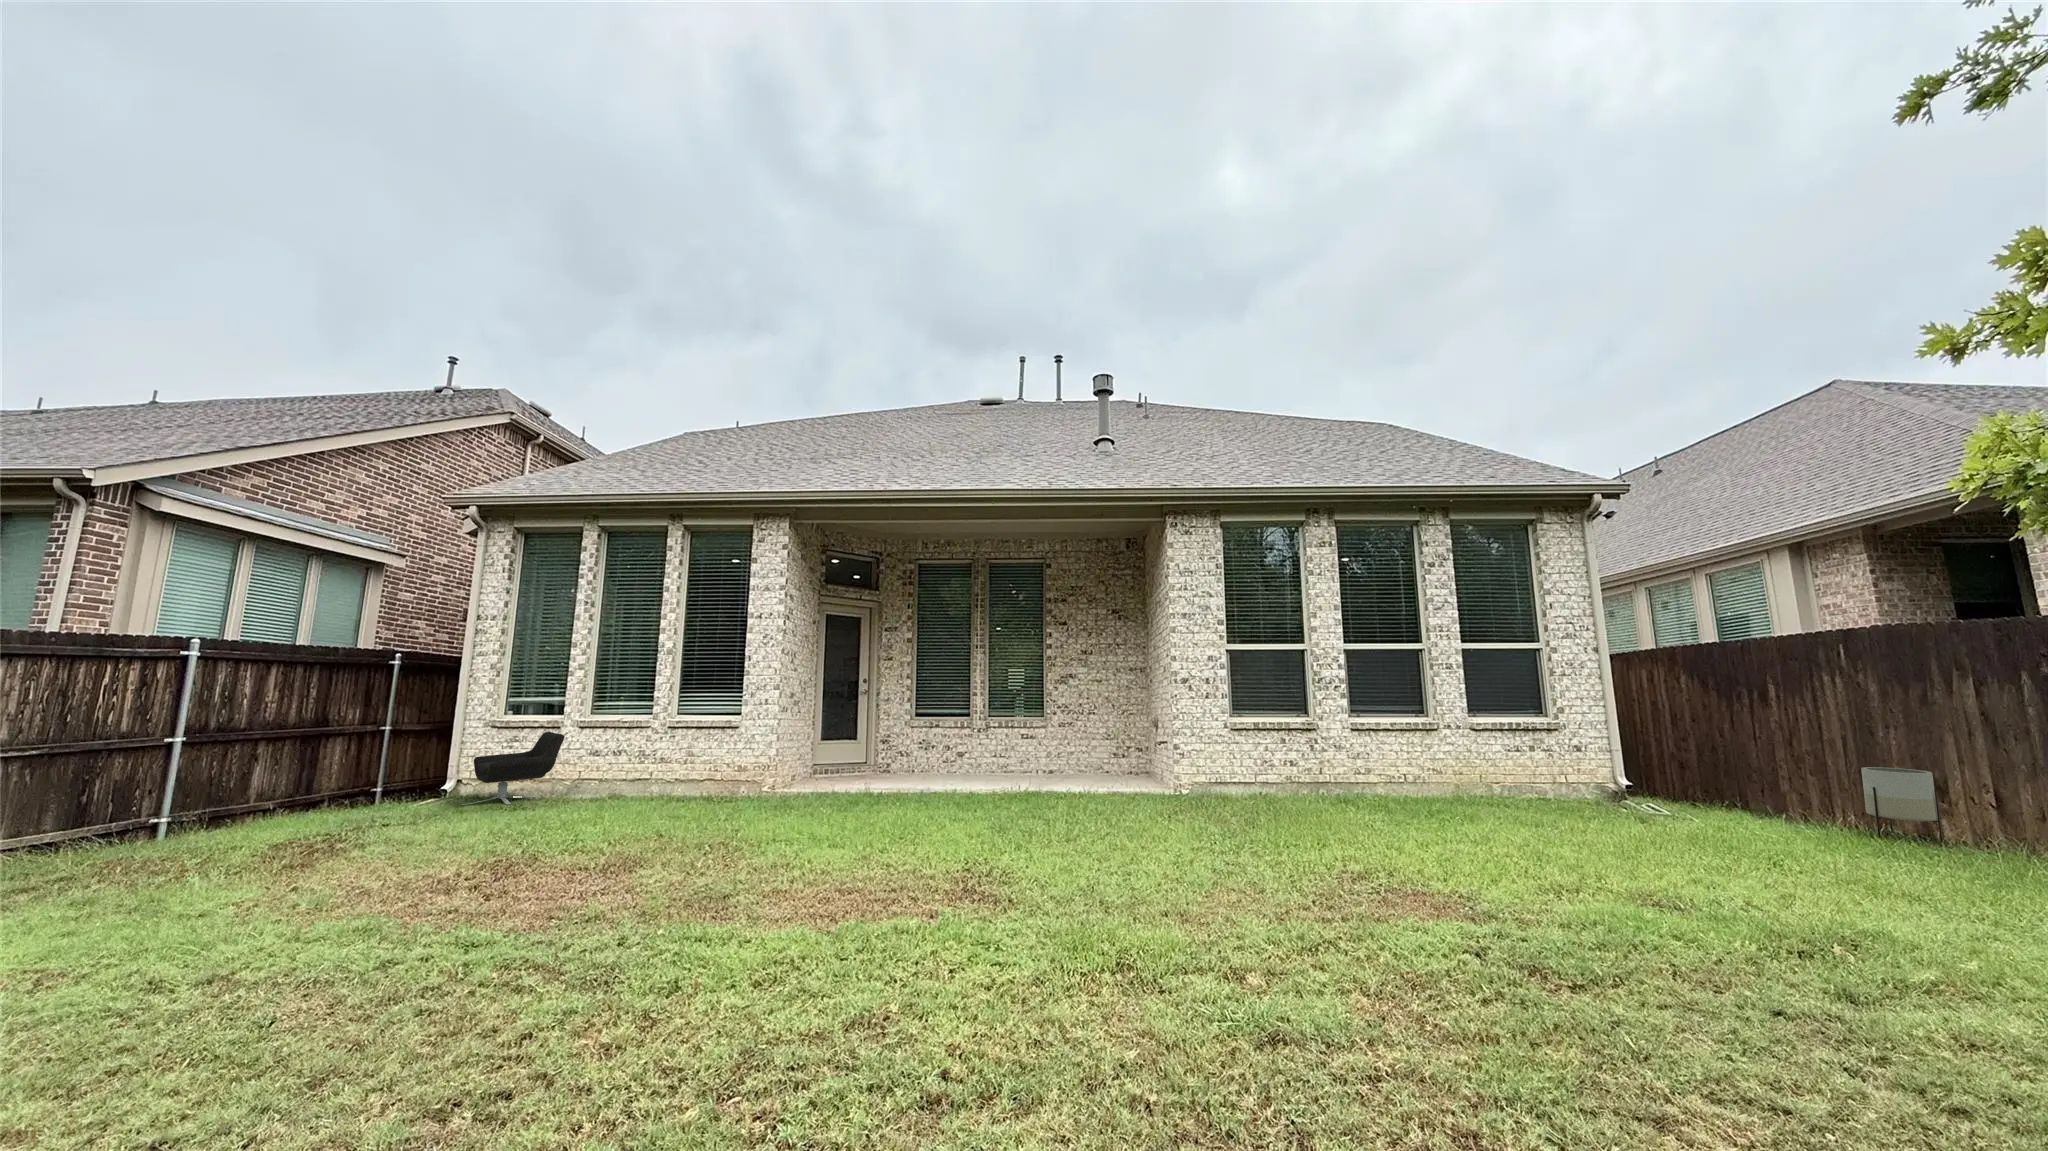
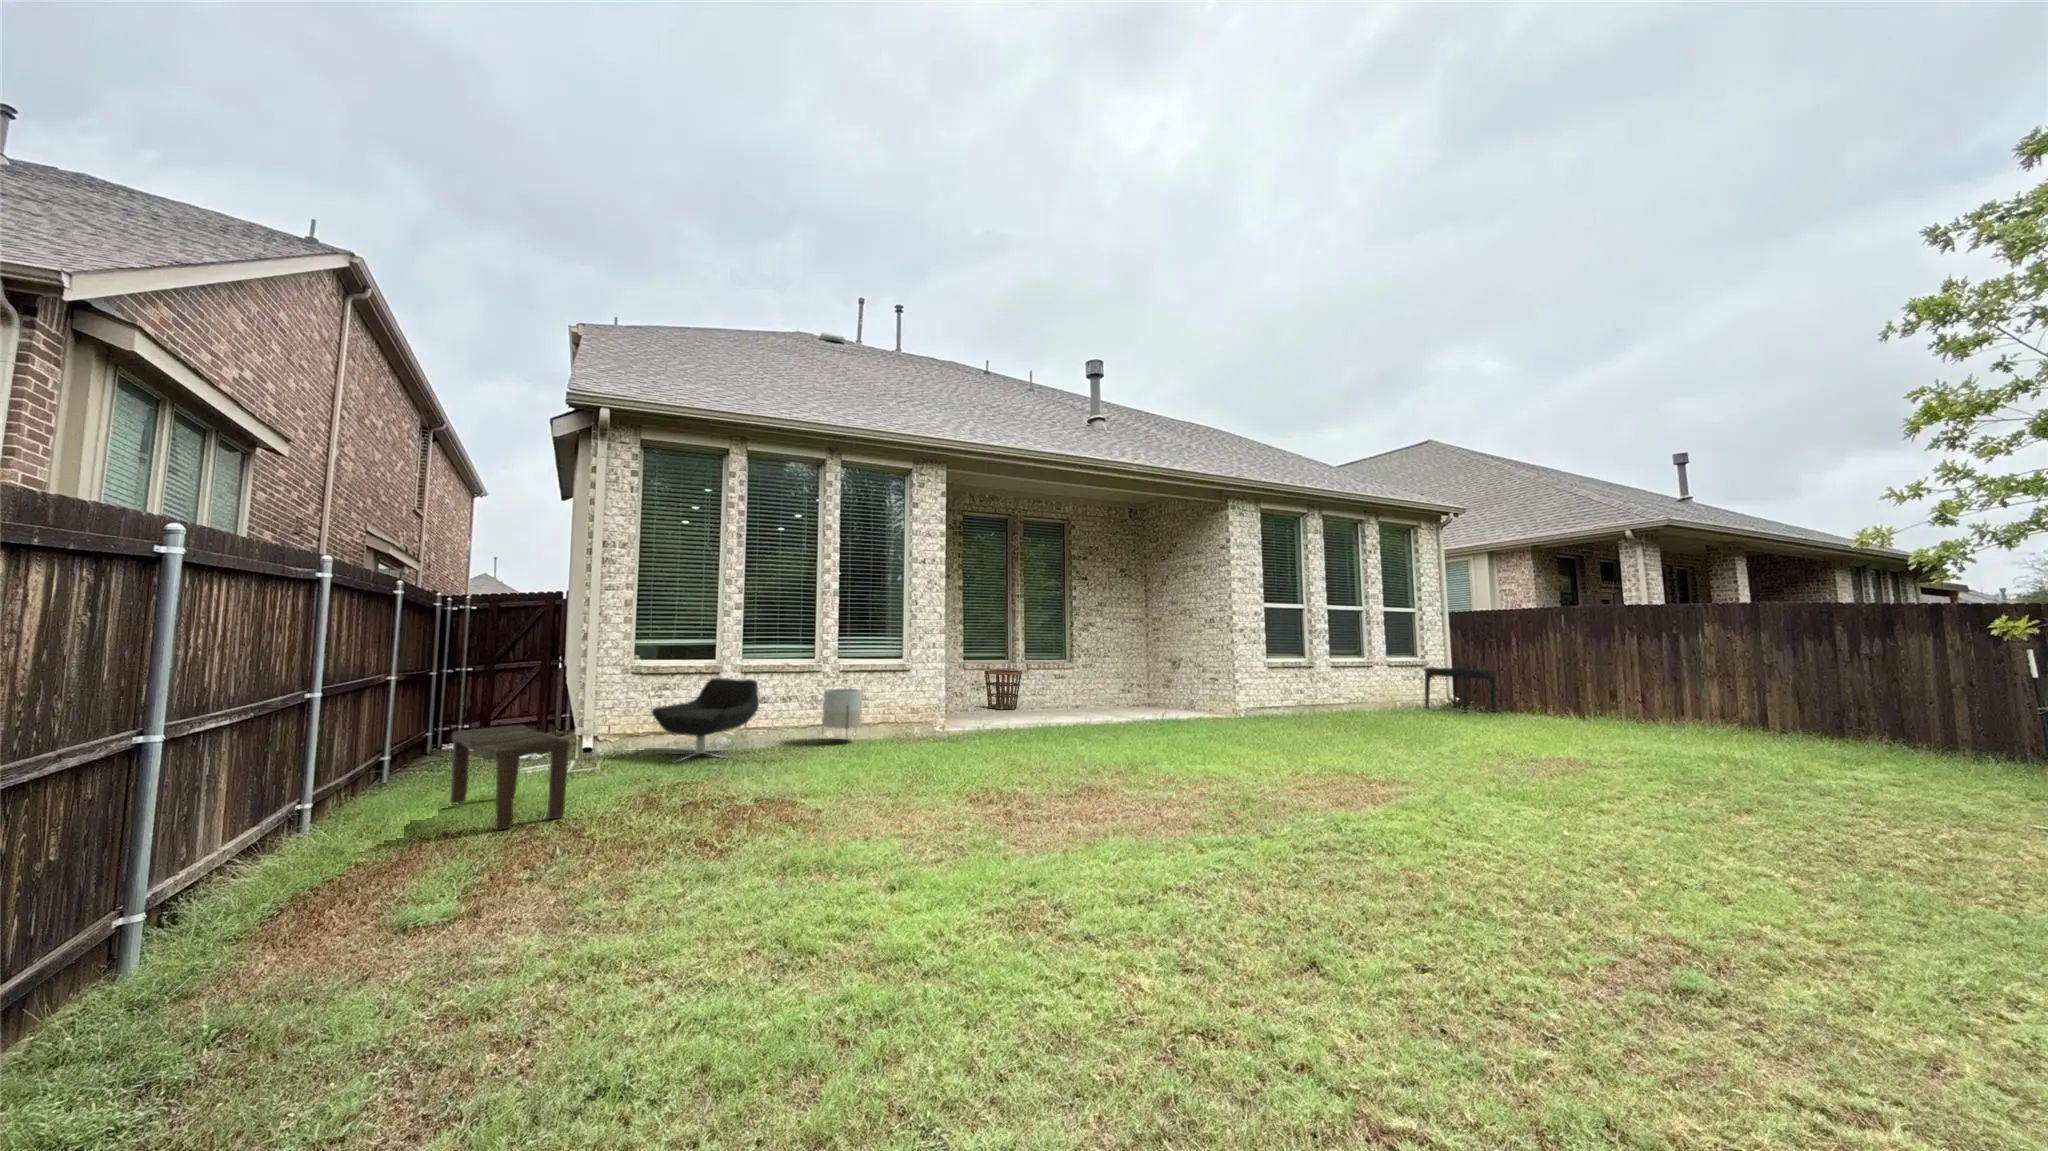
basket: none [920,728,961,772] -> present [984,670,1022,709]
round table: none [1531,733,1663,809] -> present [1423,667,1498,713]
bench: none [152,766,278,847] -> present [450,725,570,830]
planter: present [1861,767,1943,842] -> present [822,689,862,734]

